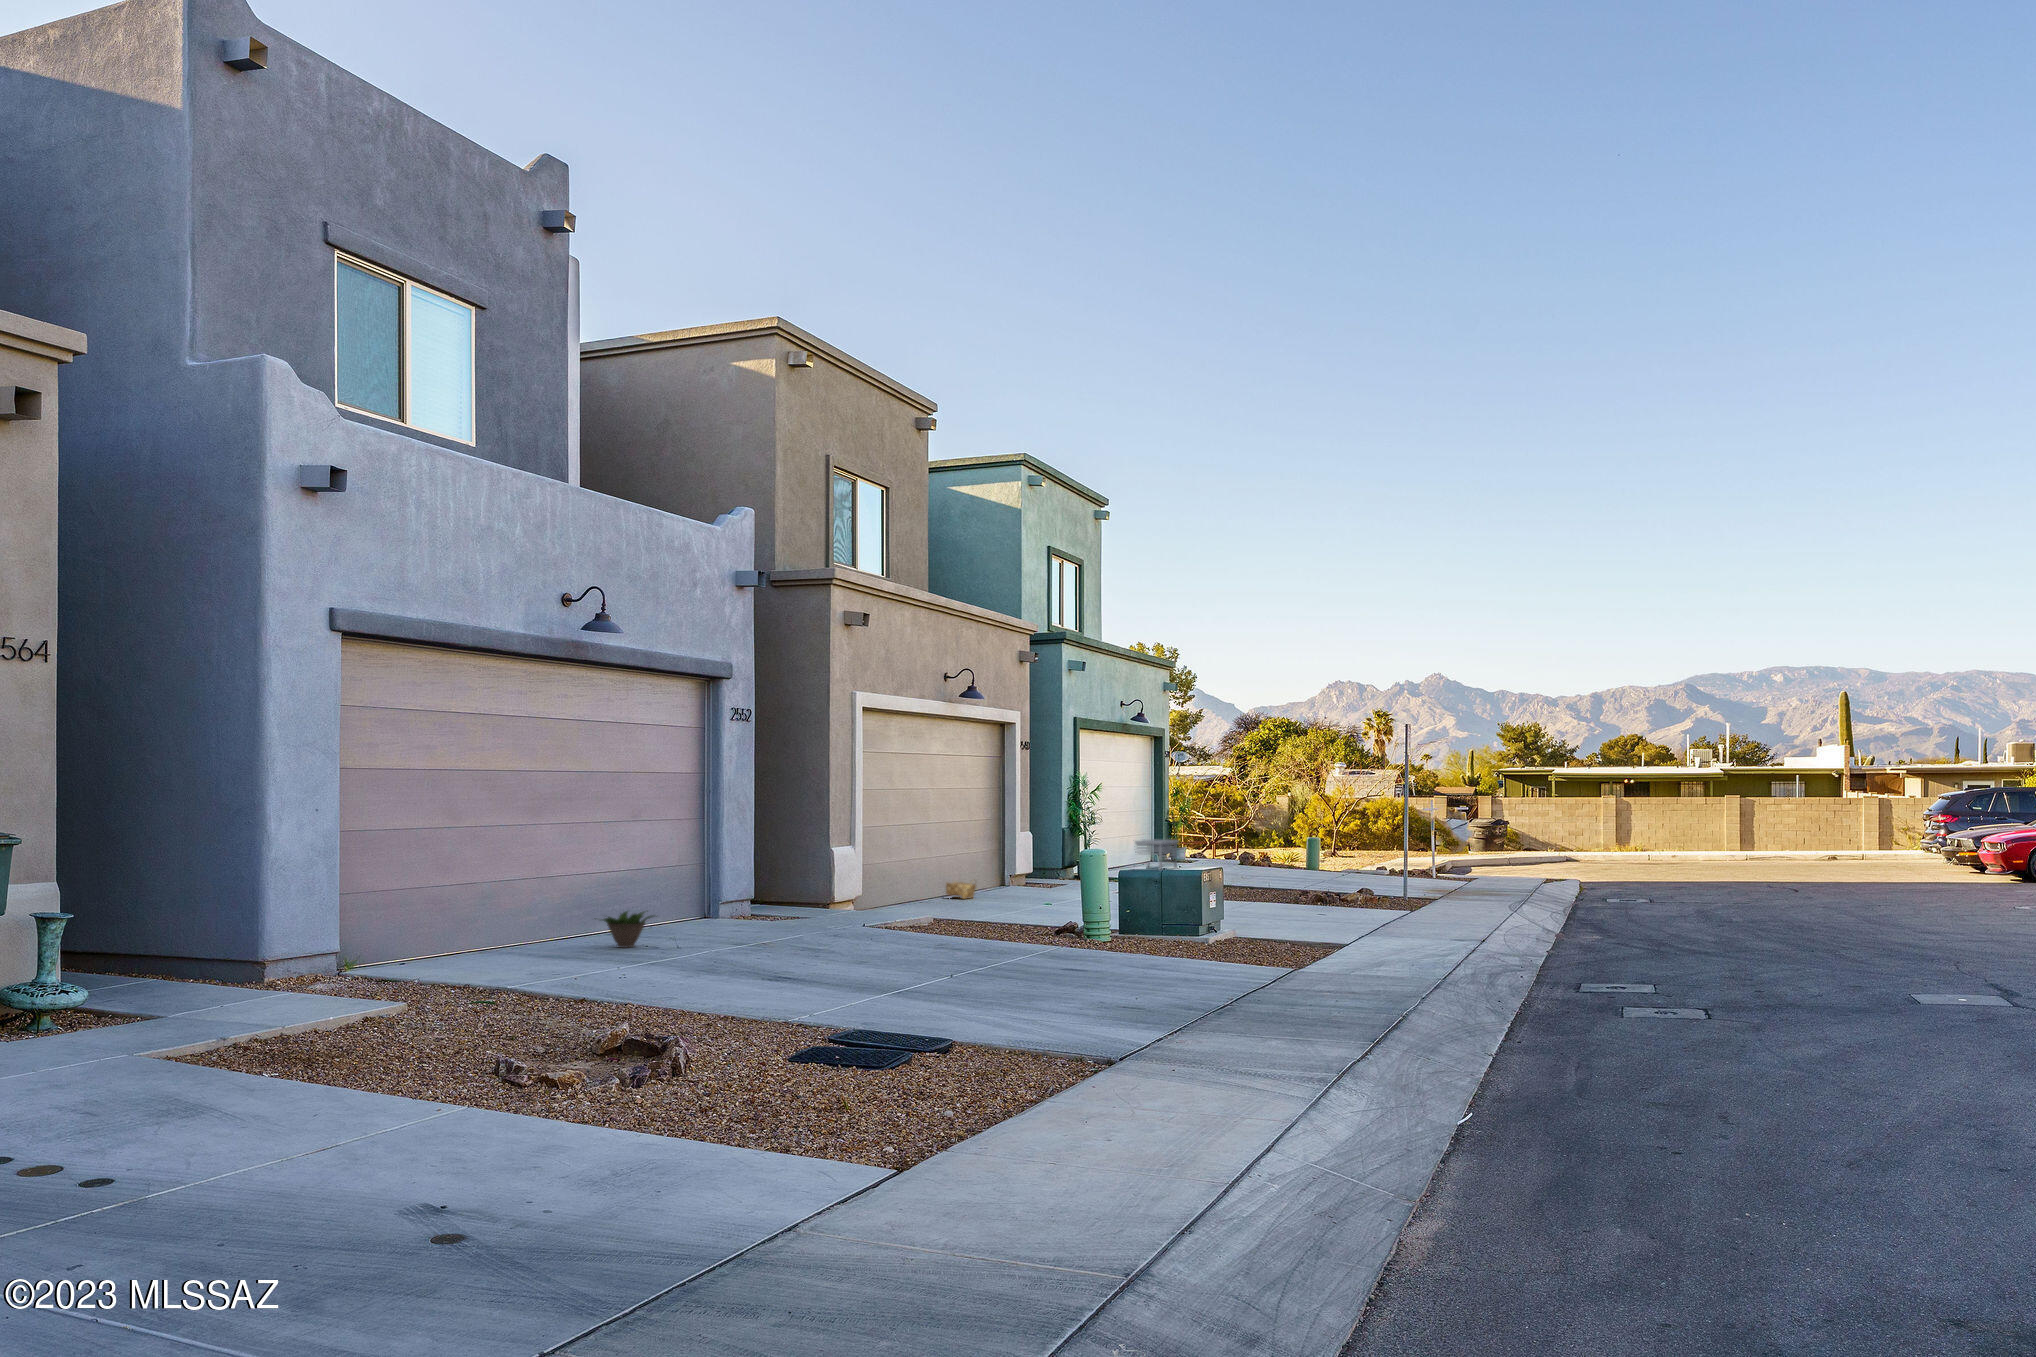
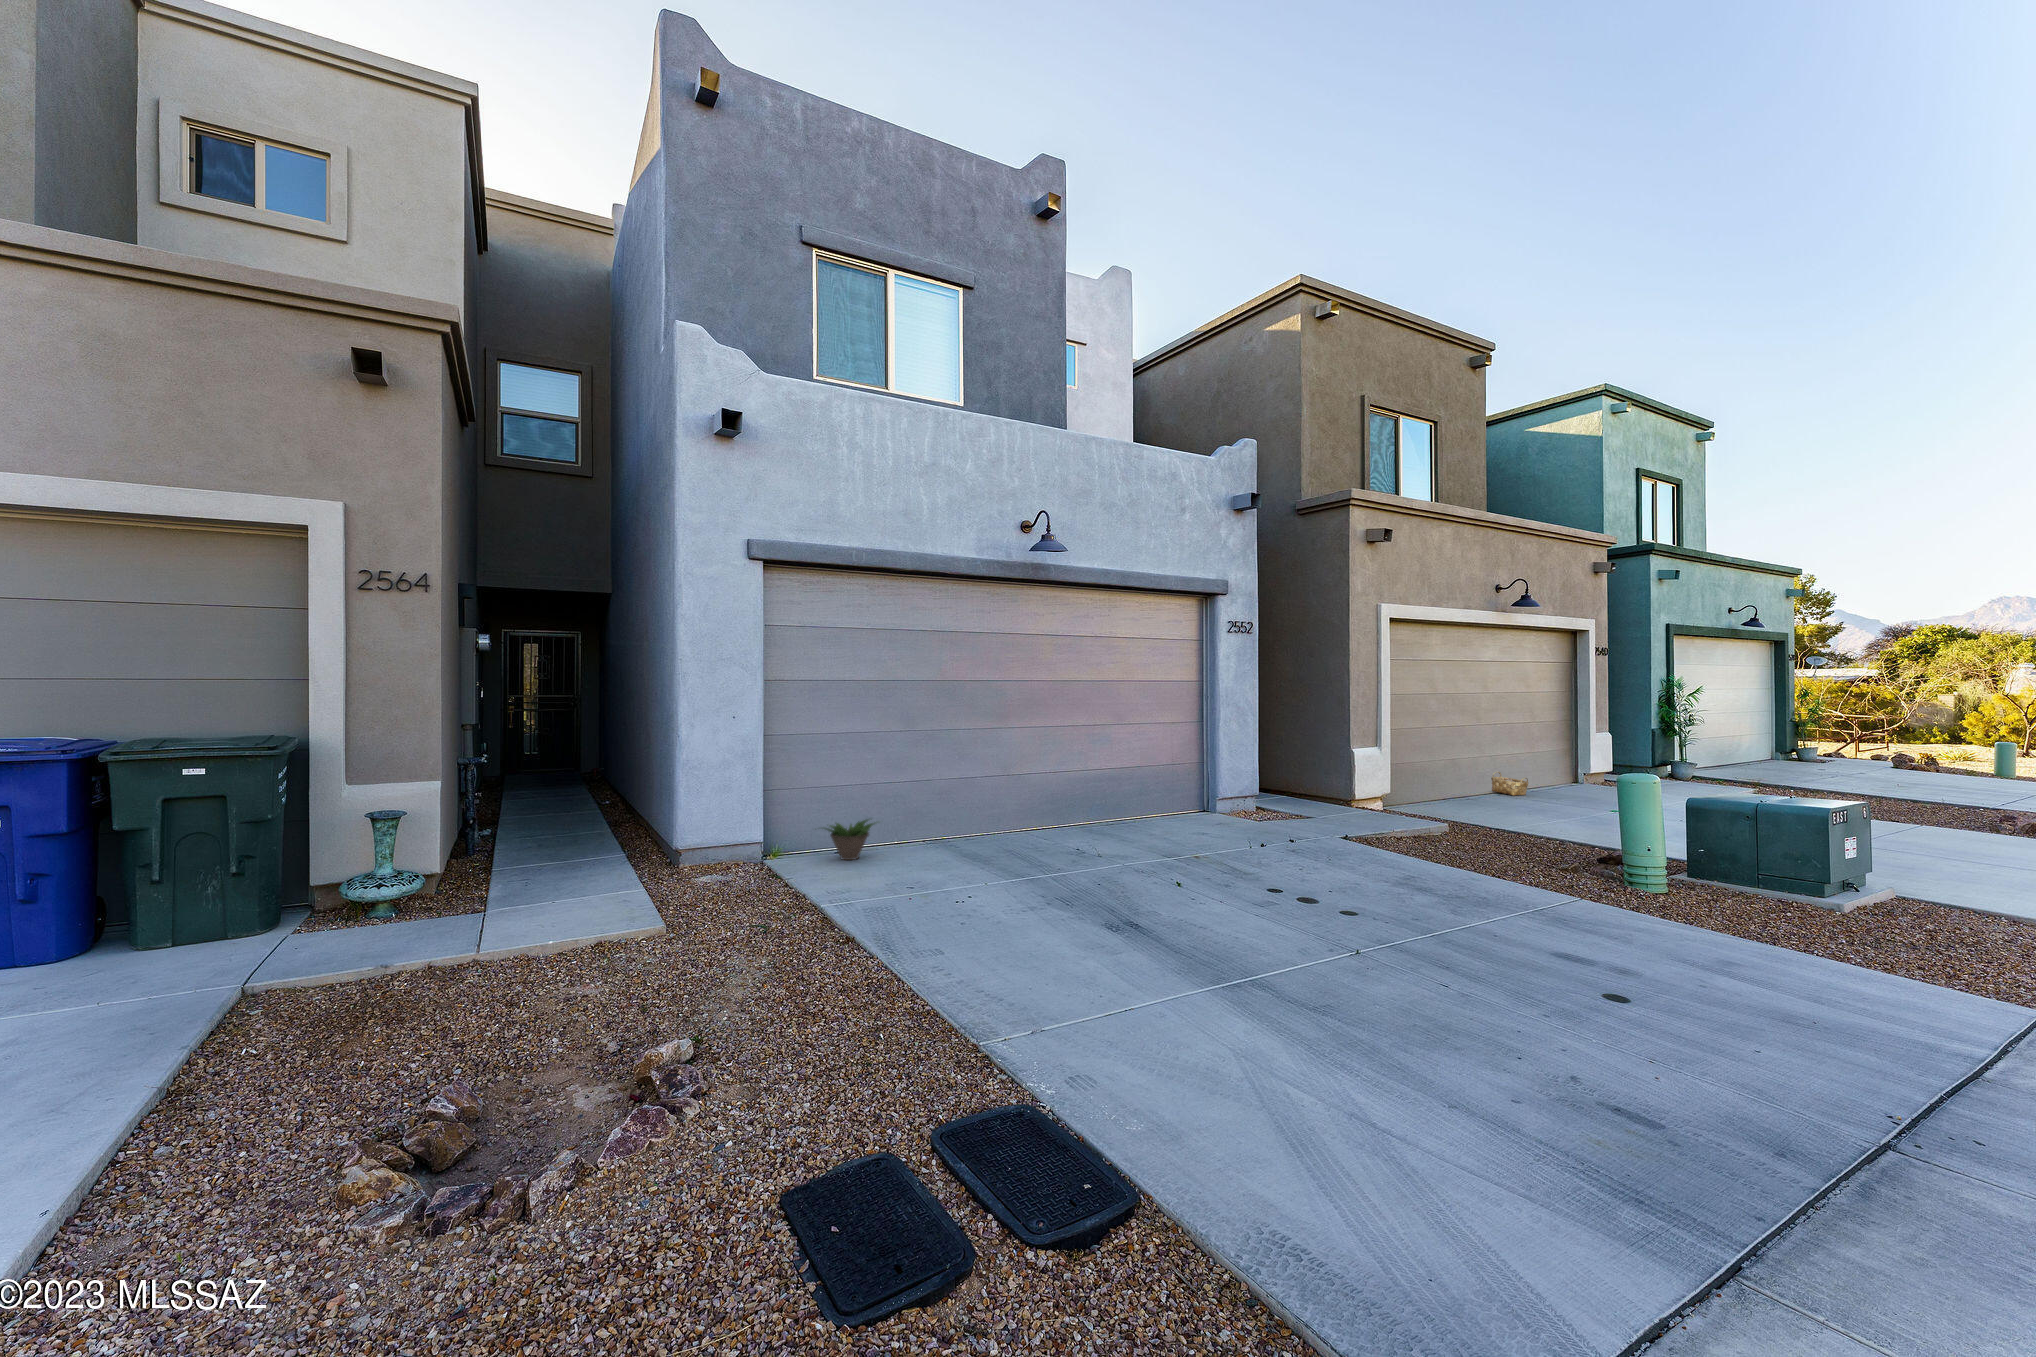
storage bench: present [1135,839,1178,870] -> none [1738,738,1805,770]
decorative plant: present [602,911,657,948] -> present [824,819,875,860]

